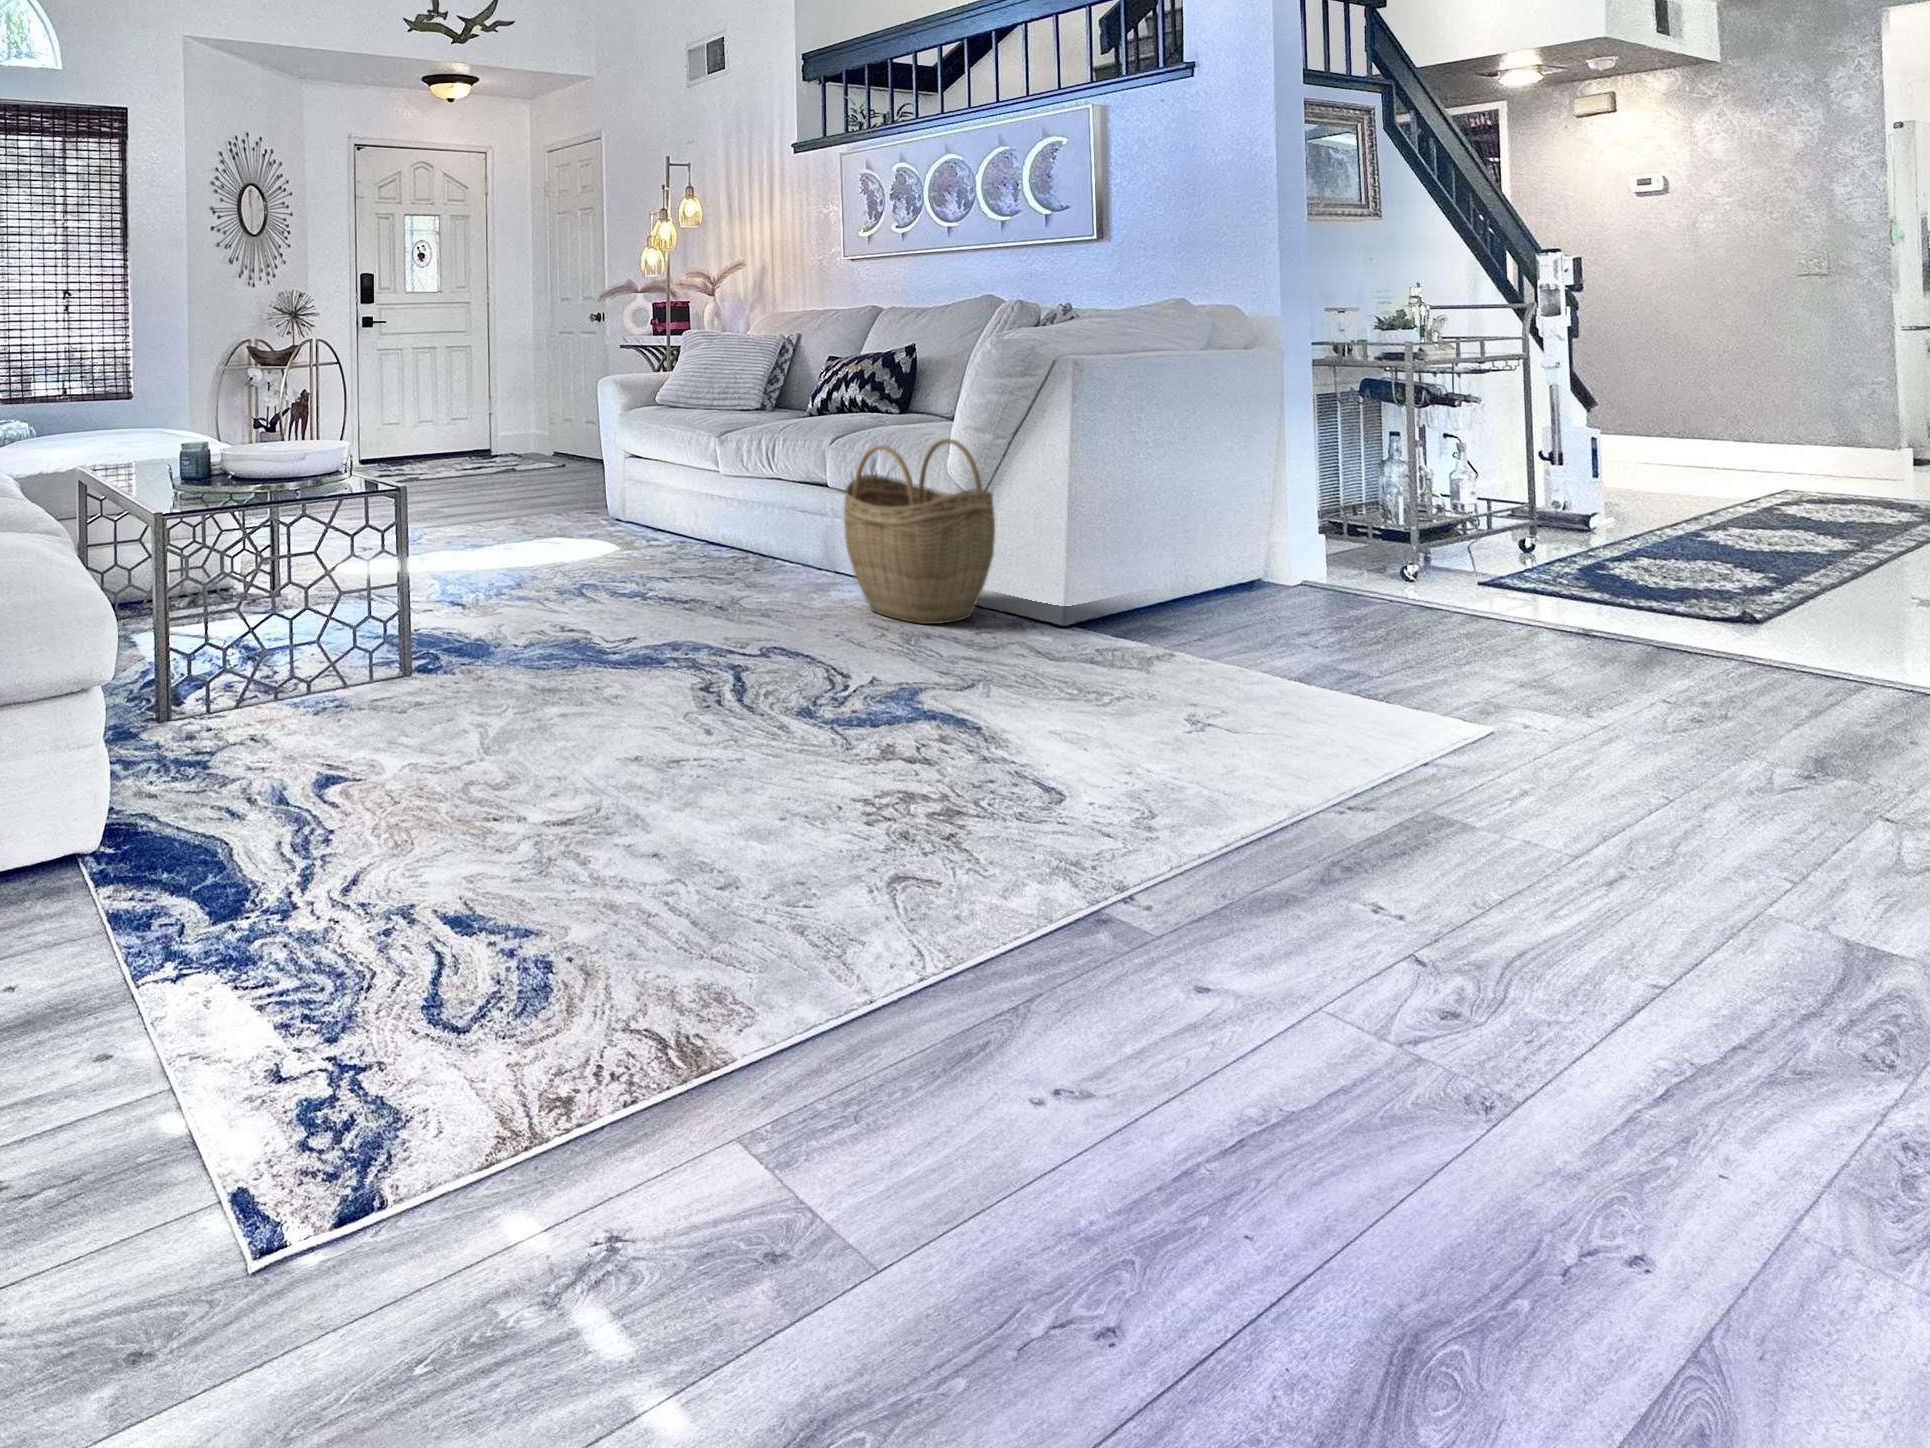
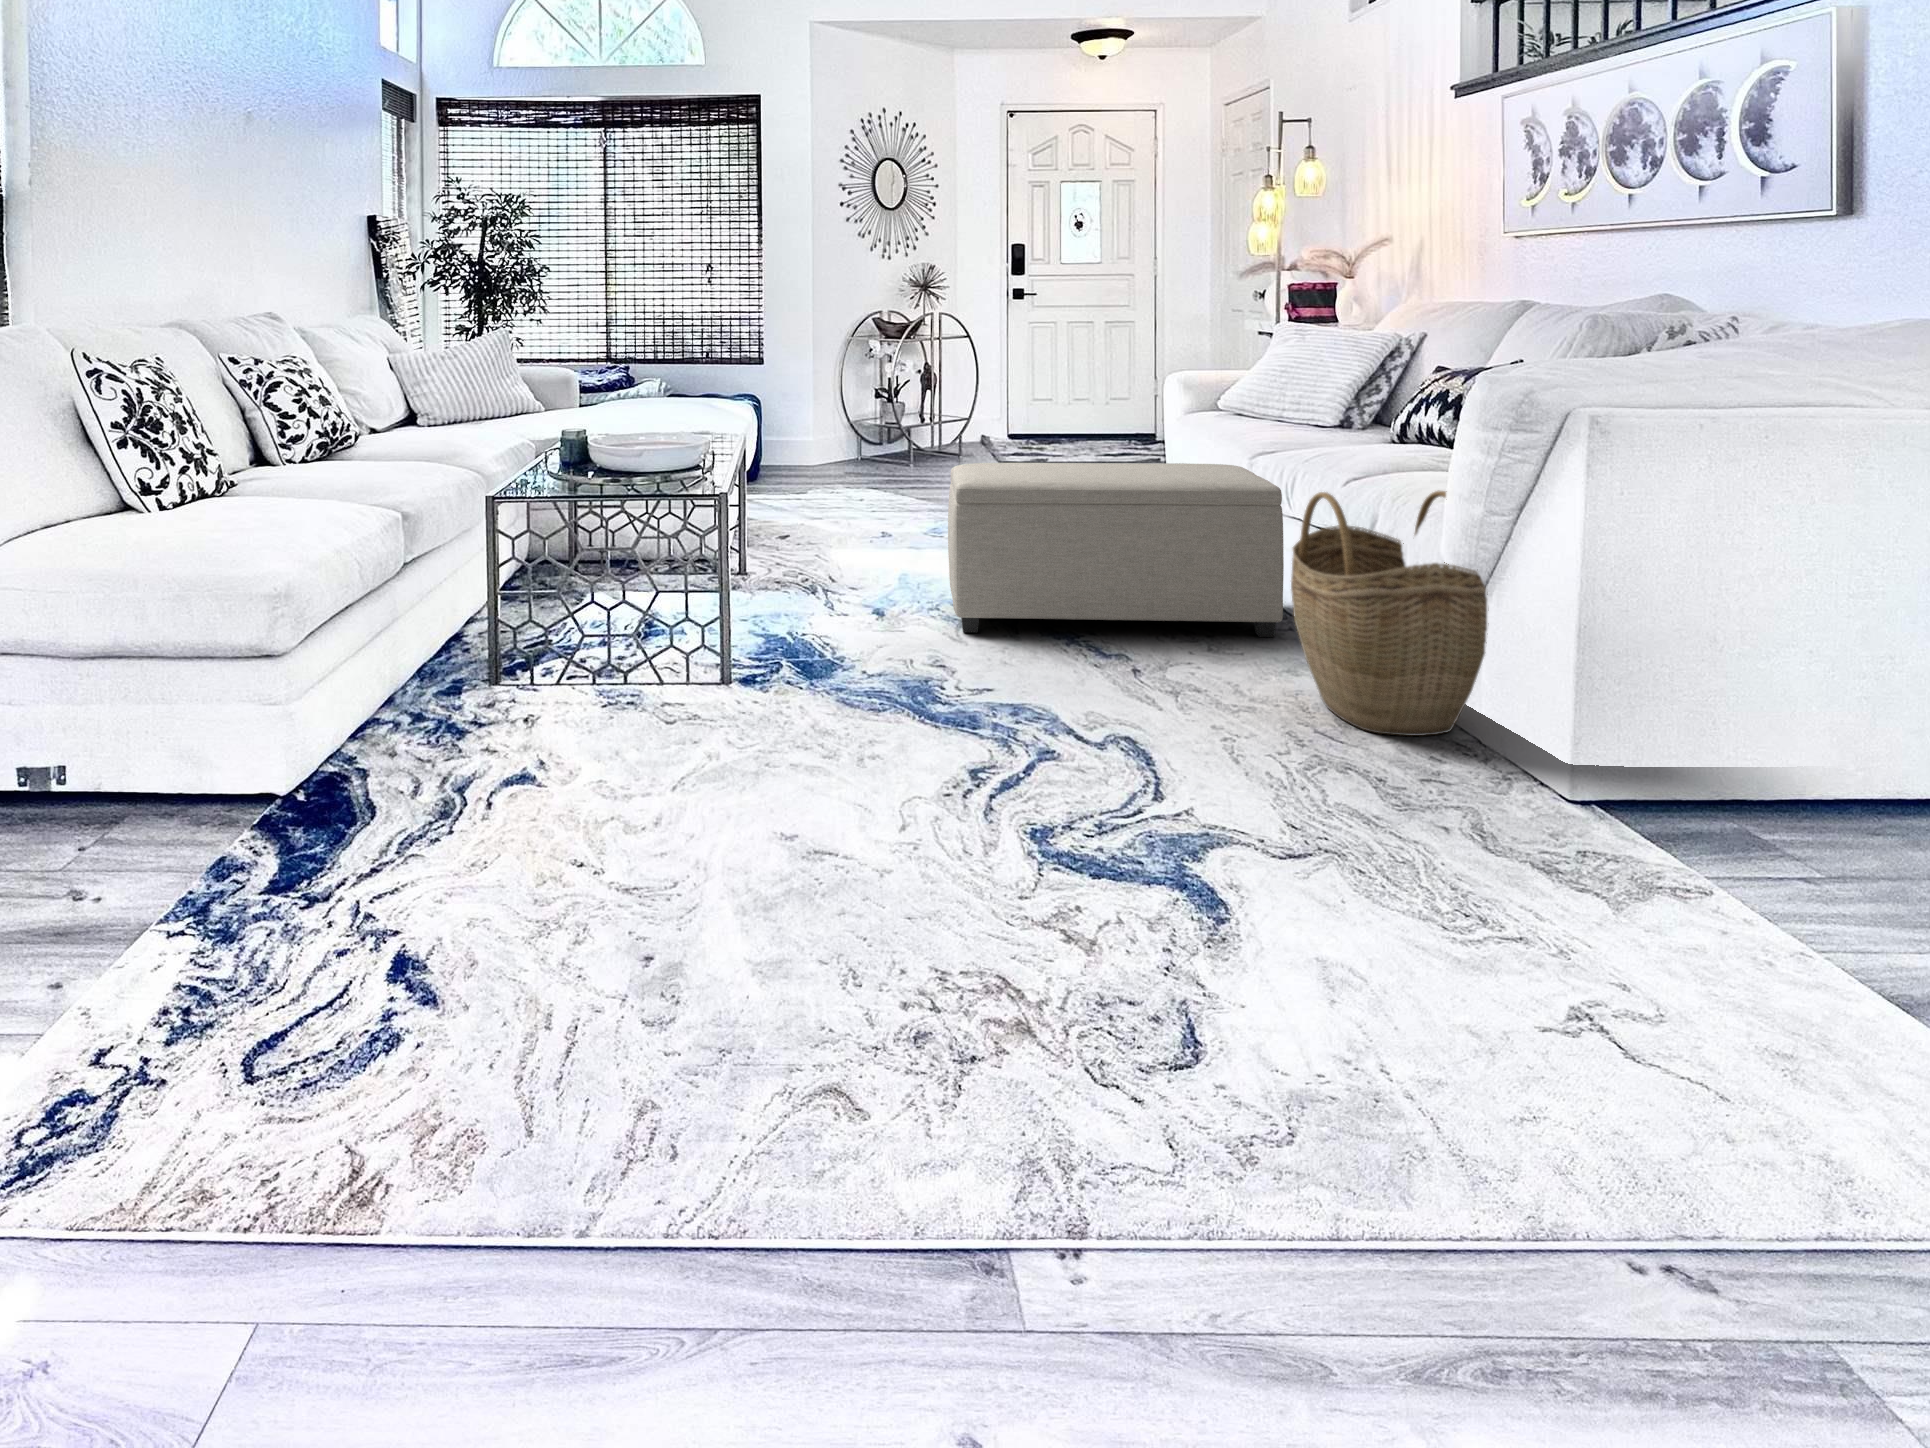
ottoman: none [502,443,791,607] -> present [948,463,1284,637]

